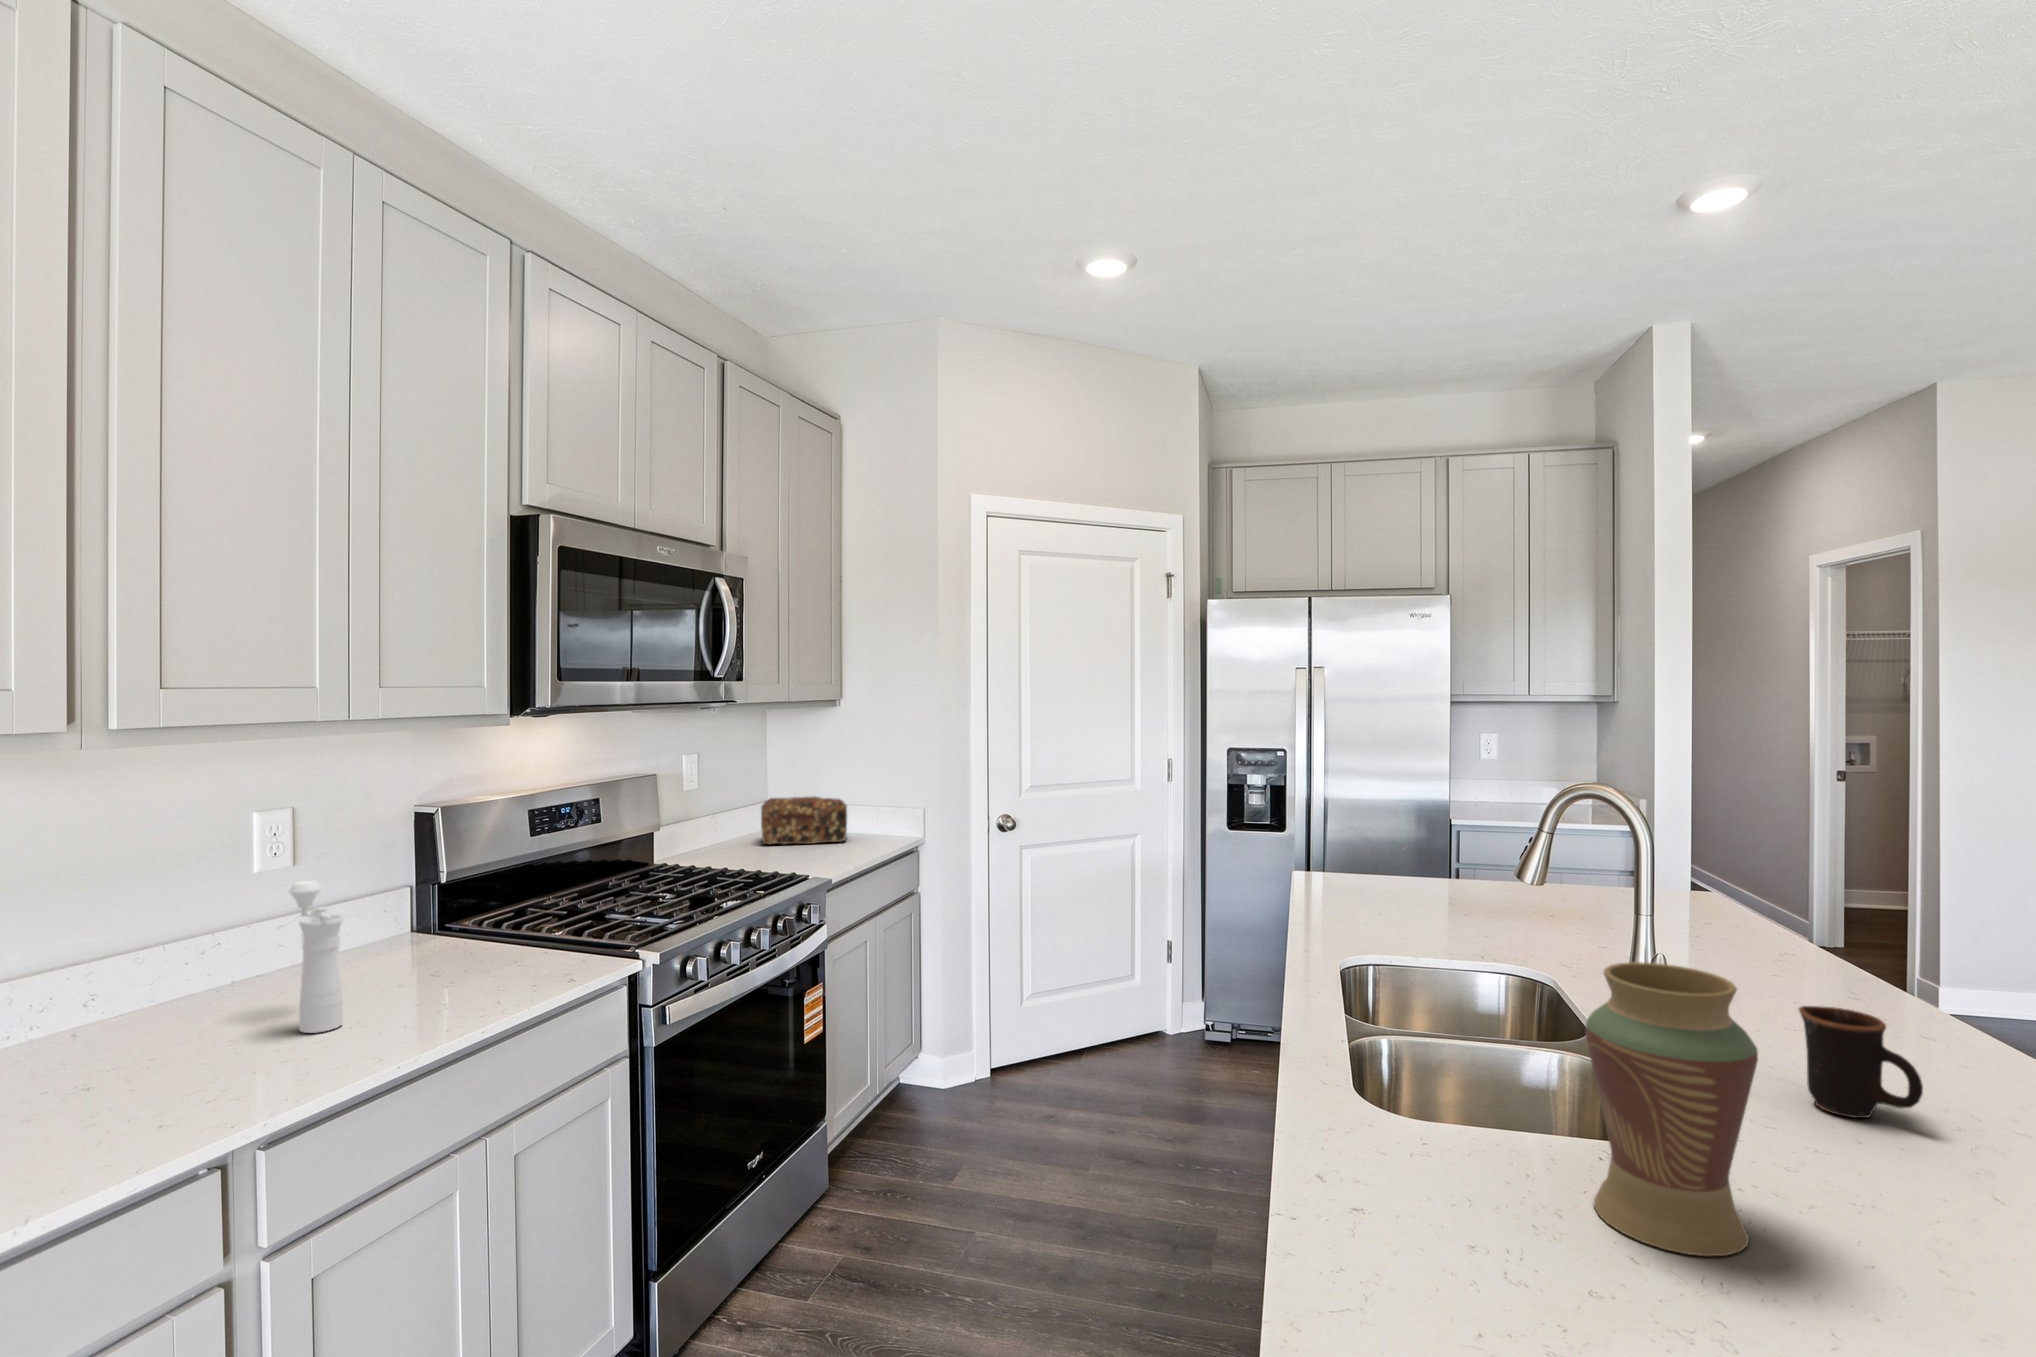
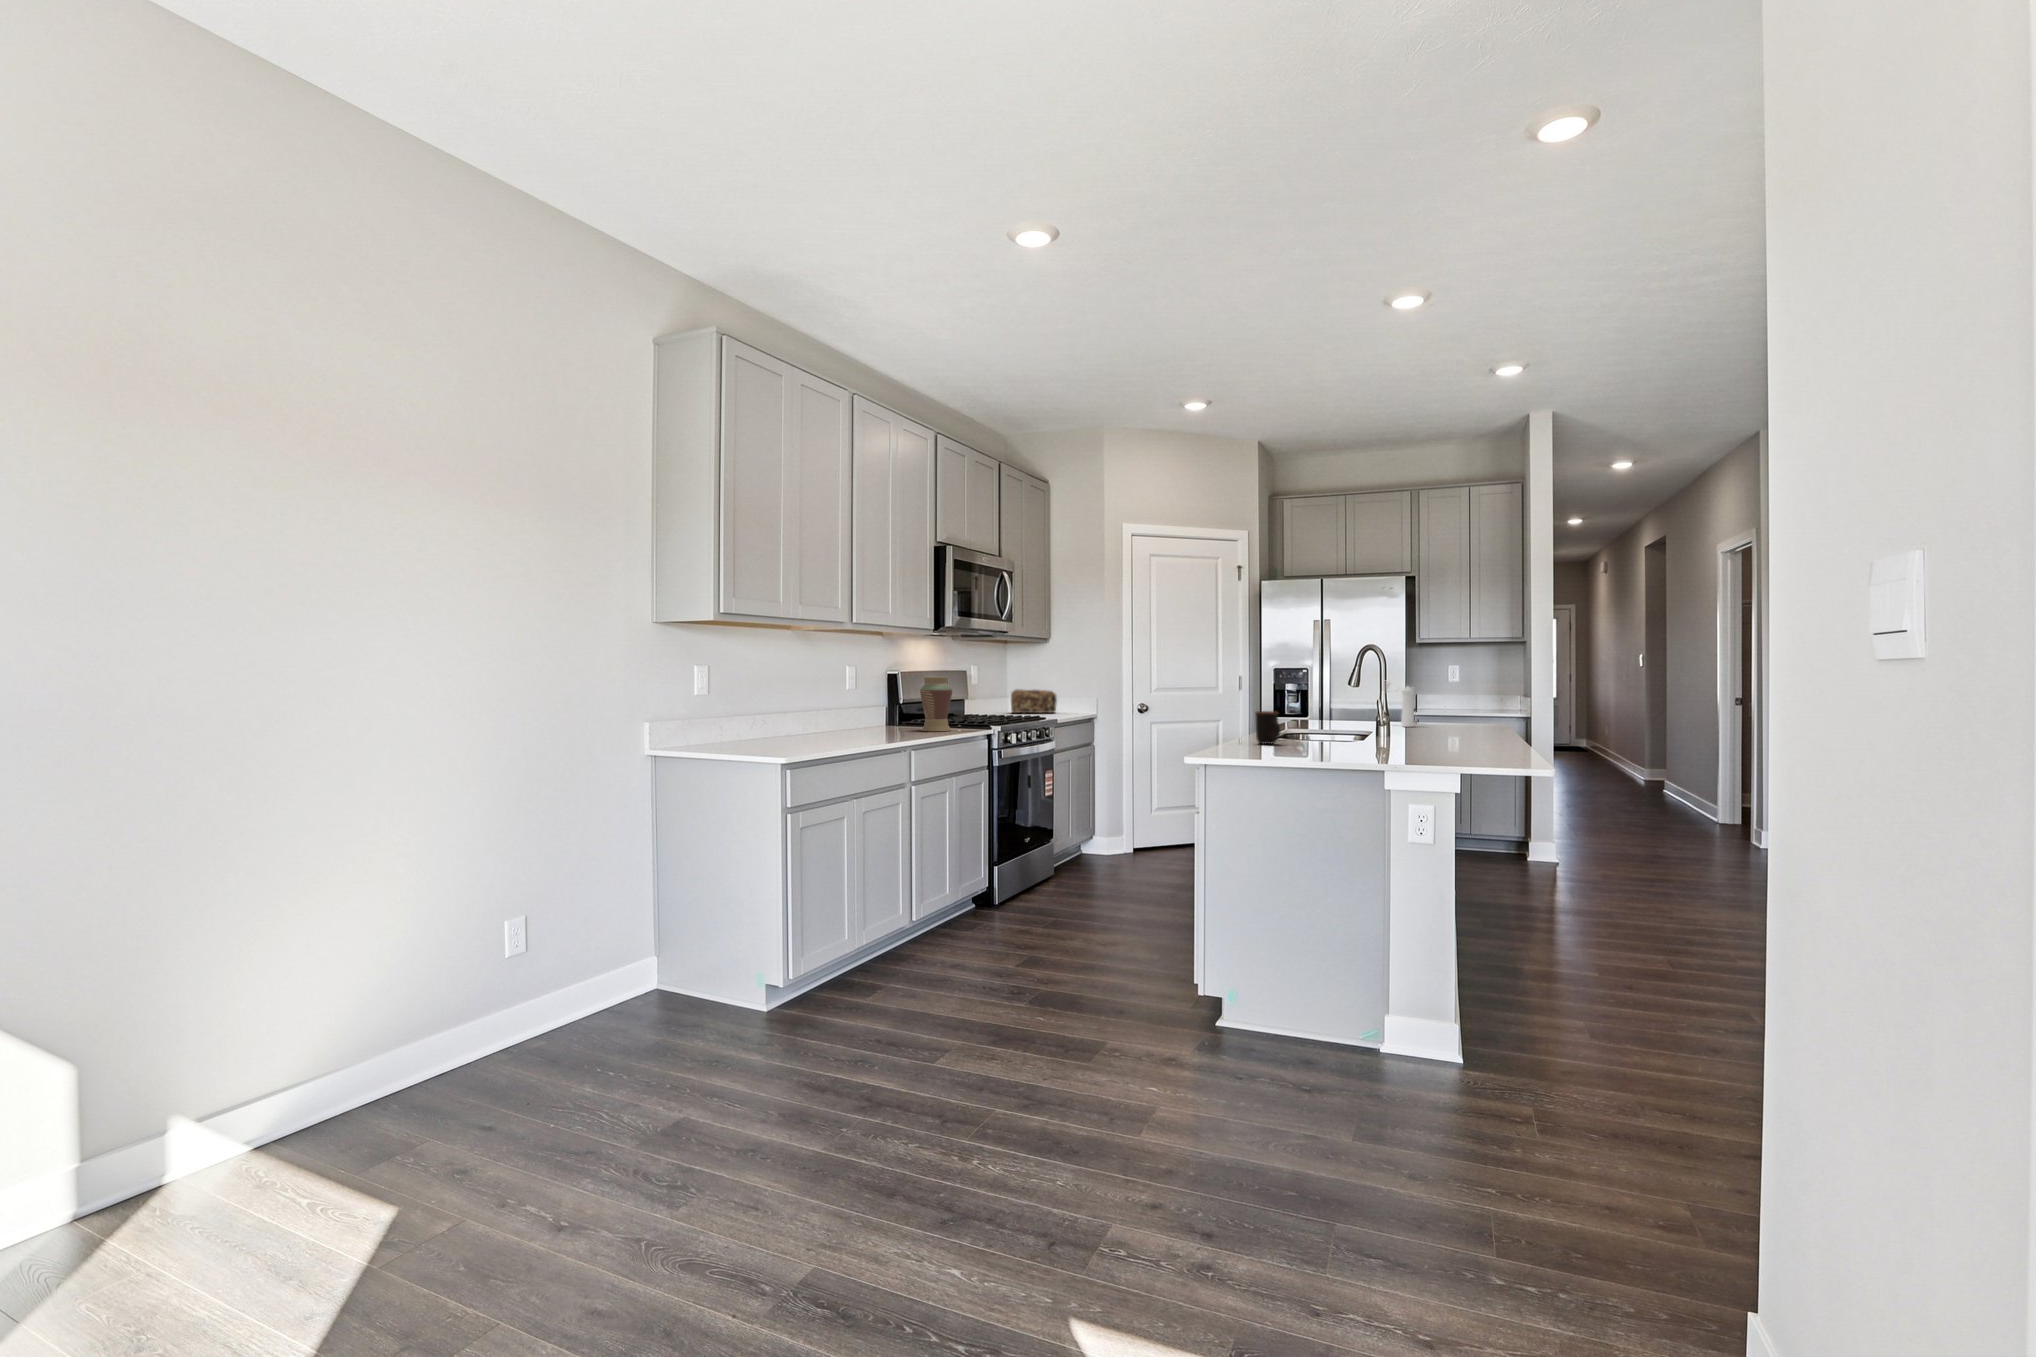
pepper mill: present [289,881,343,1033] -> present [1386,681,1414,727]
vase: present [1585,962,1758,1256] -> present [920,677,952,731]
mug: present [1799,1006,1923,1118] -> present [1255,711,1280,744]

